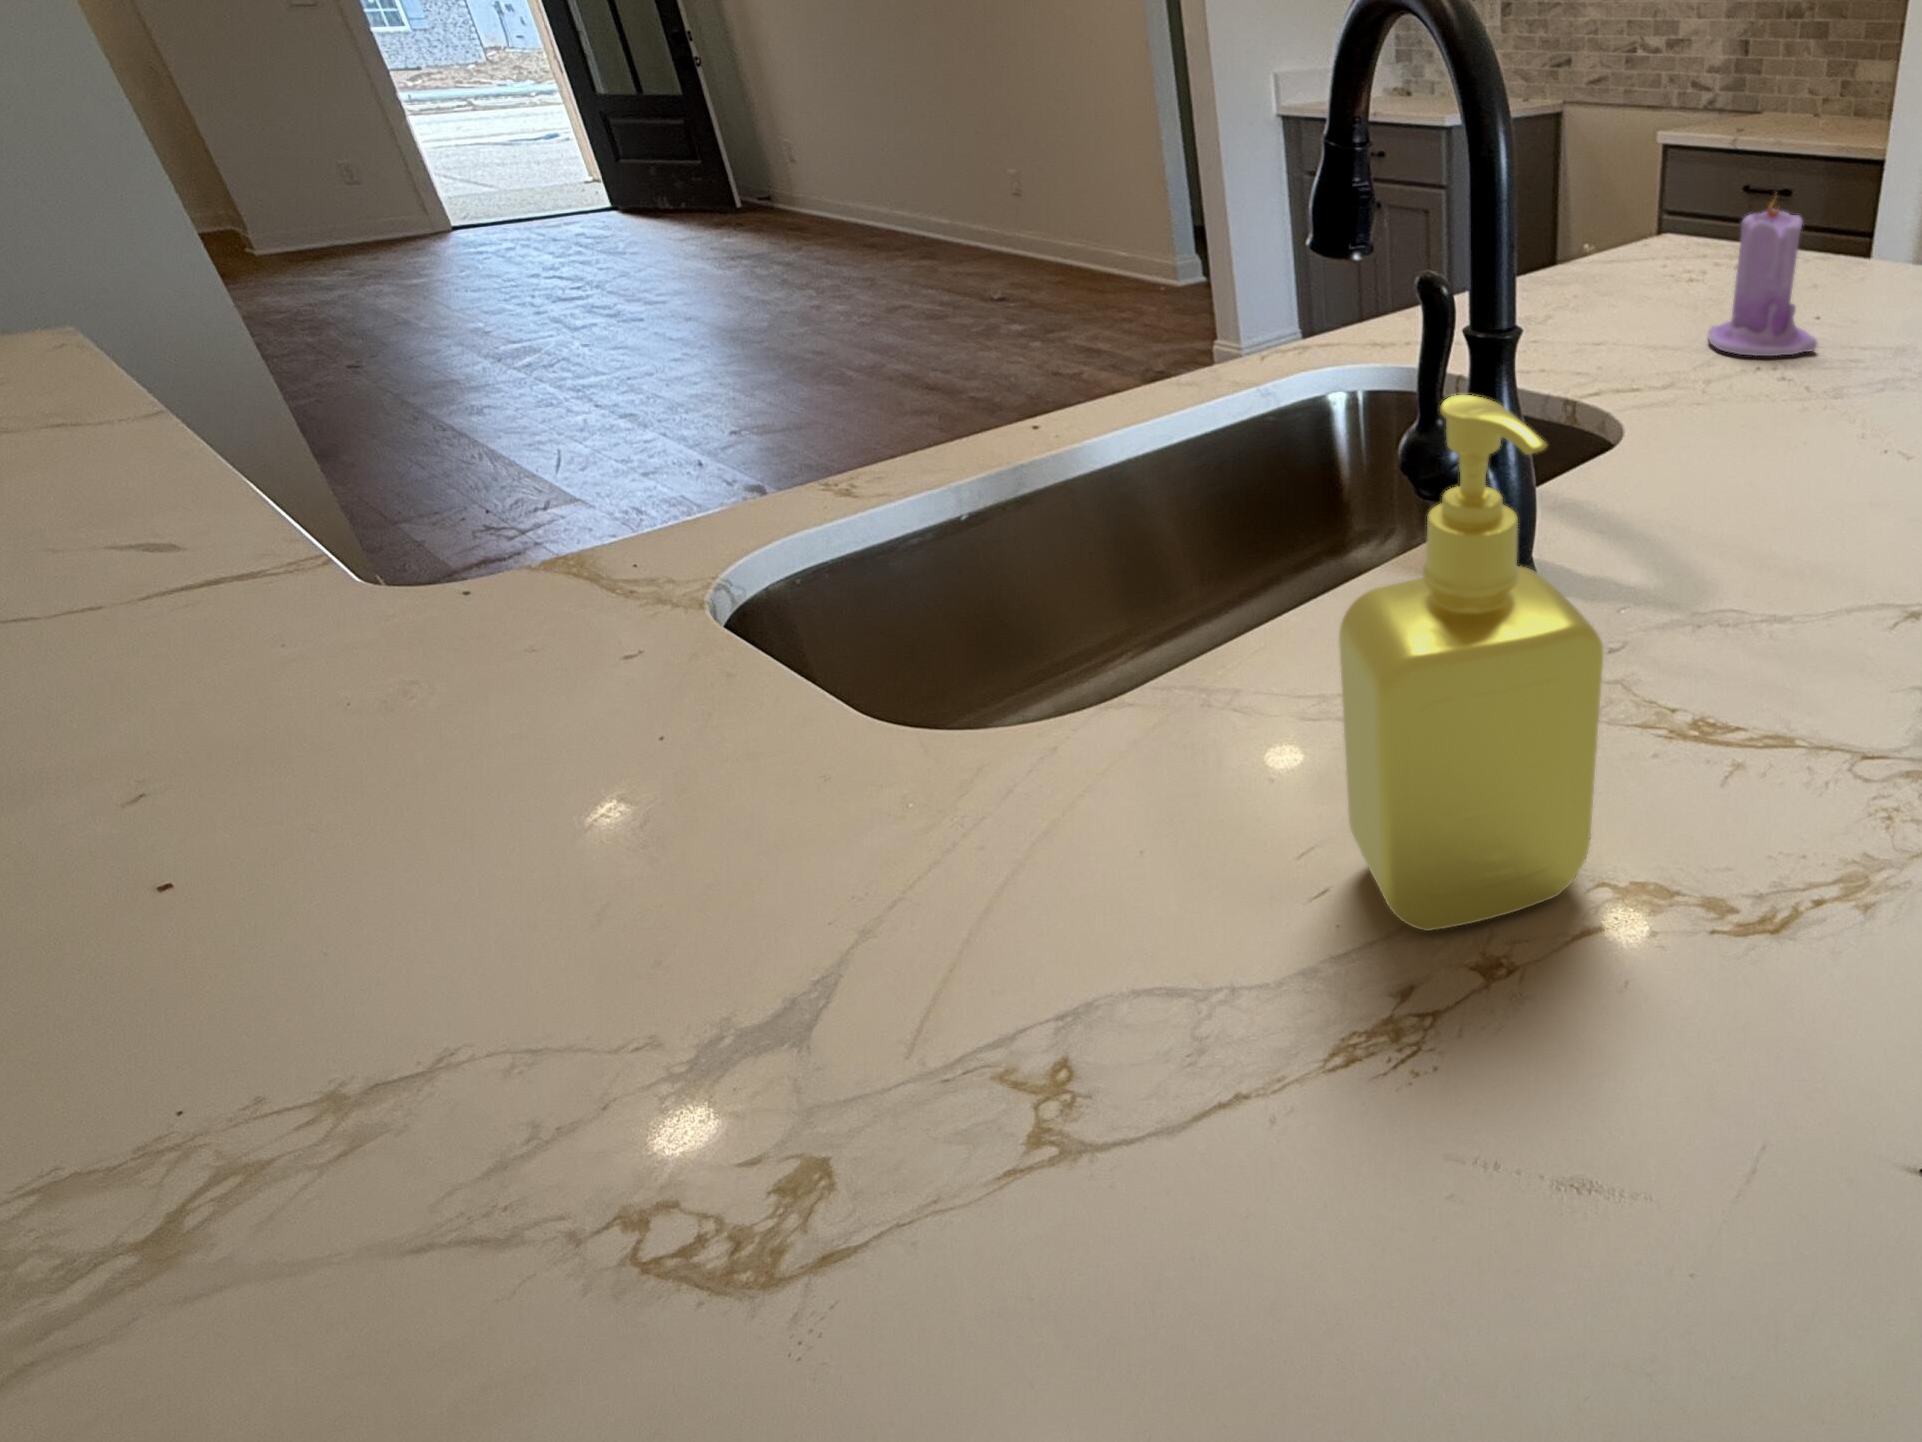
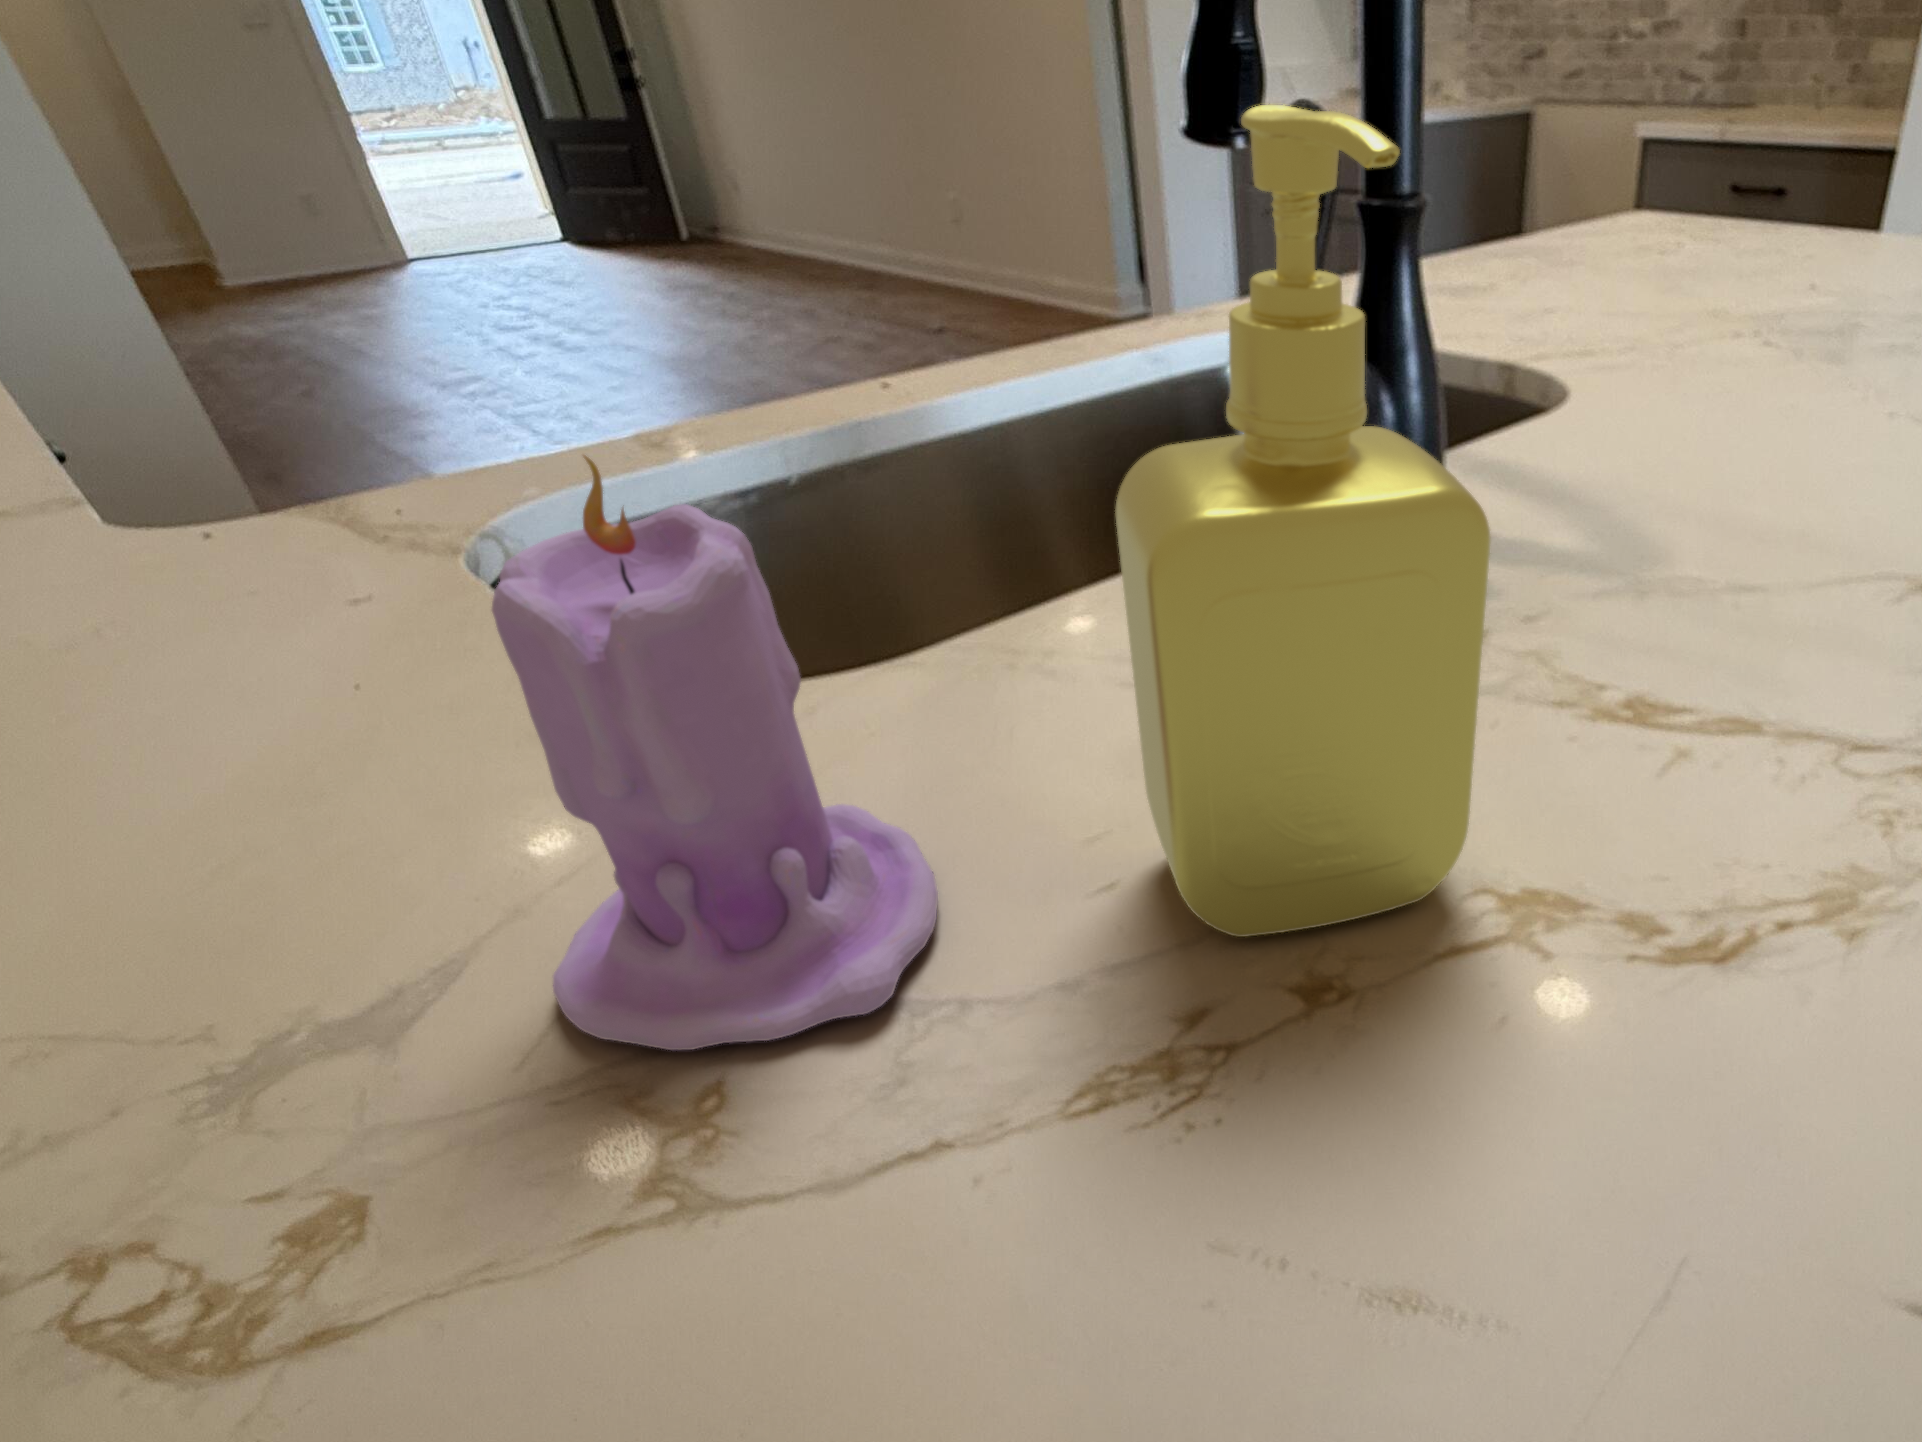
candle: present [1709,200,1817,356] -> present [492,455,938,1050]

